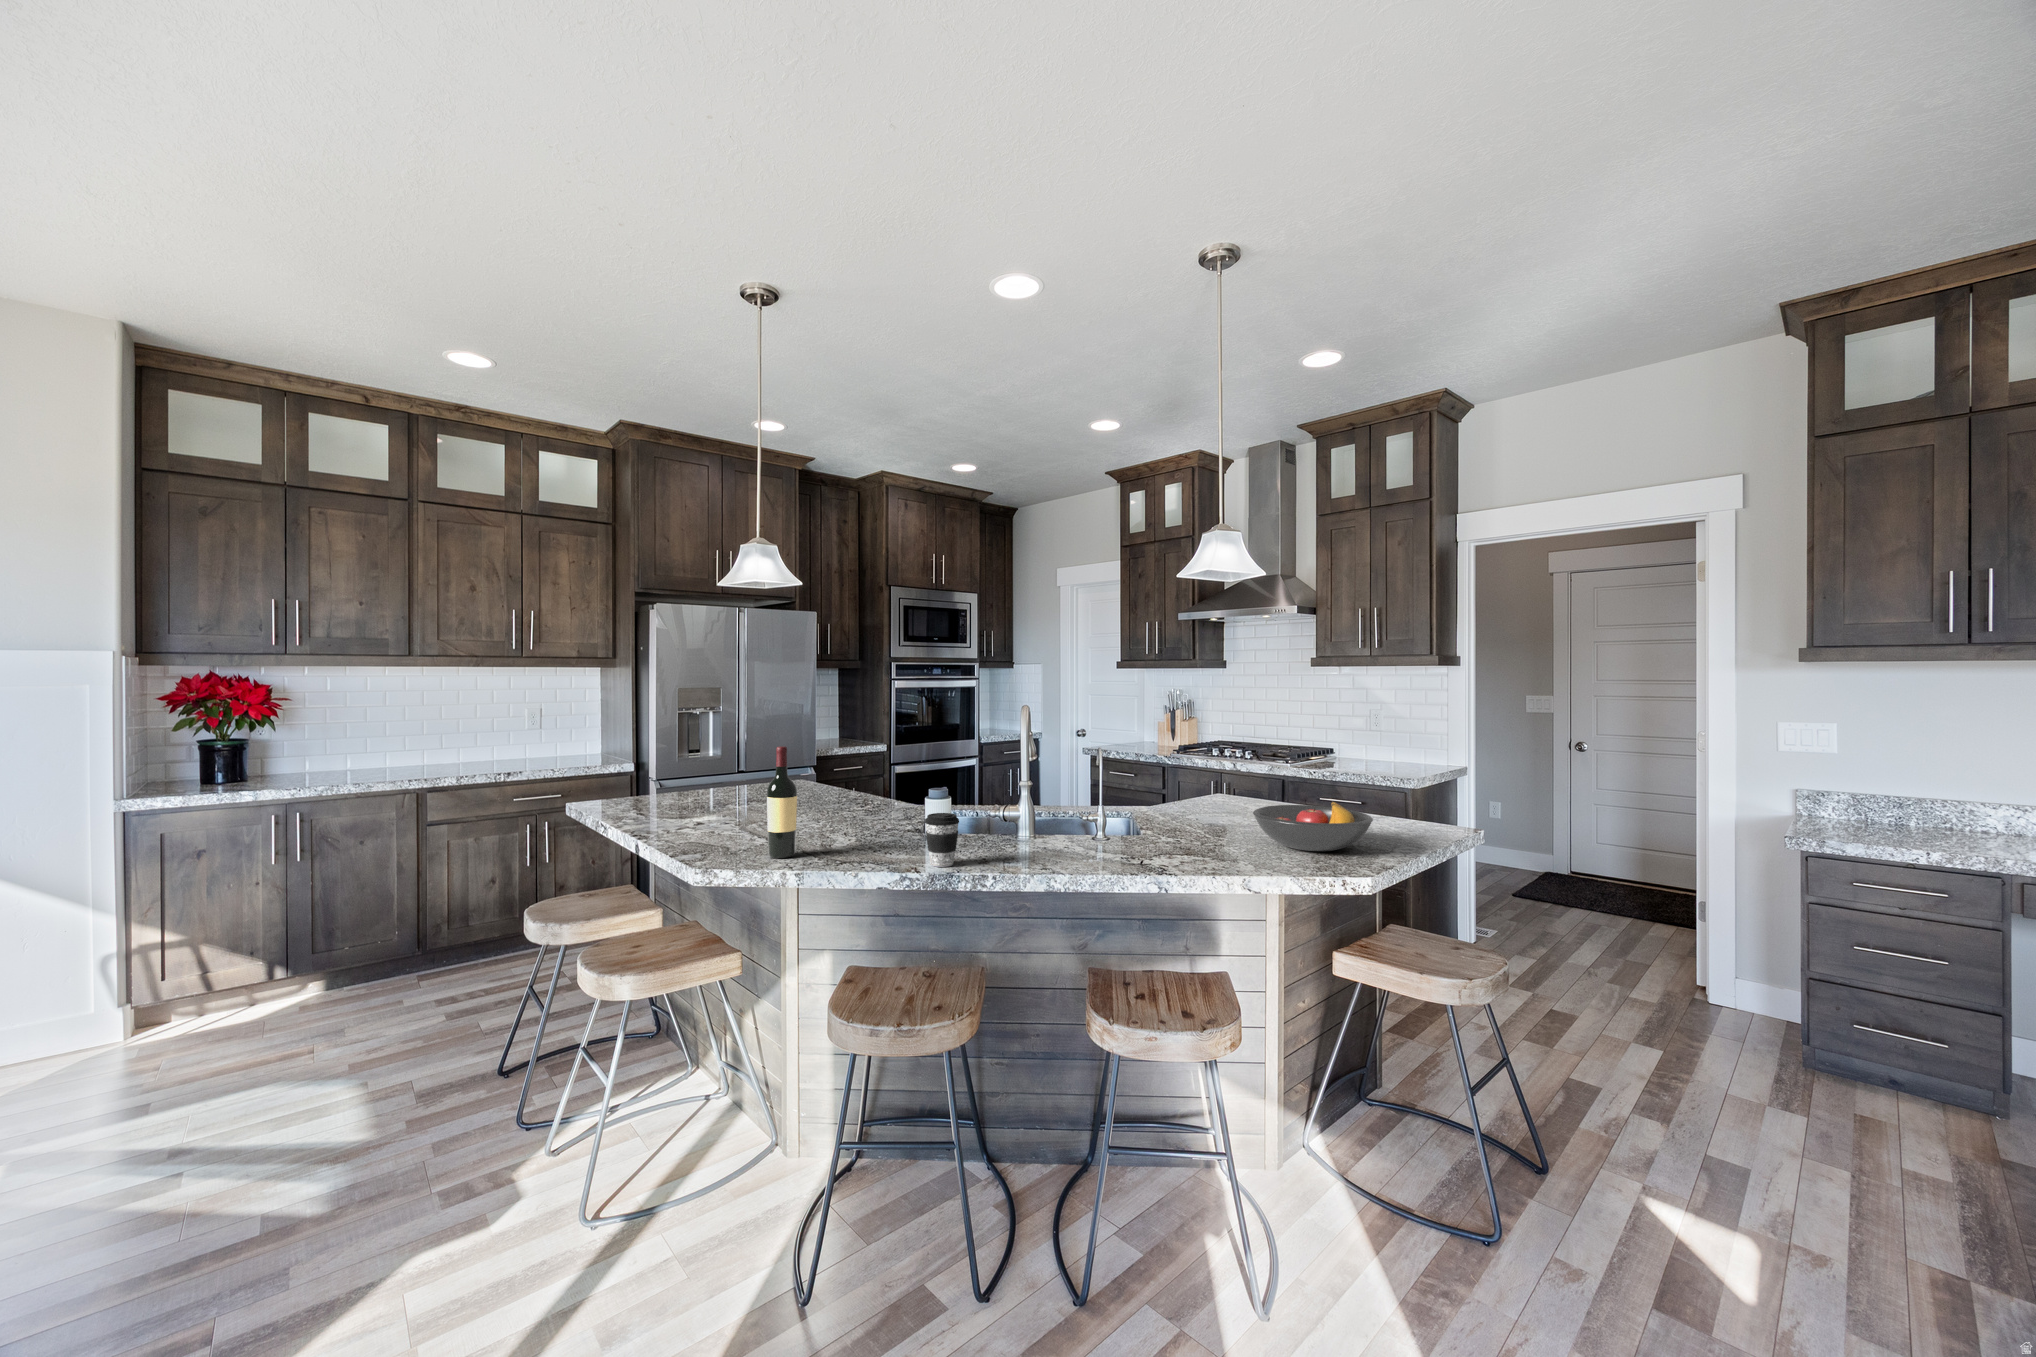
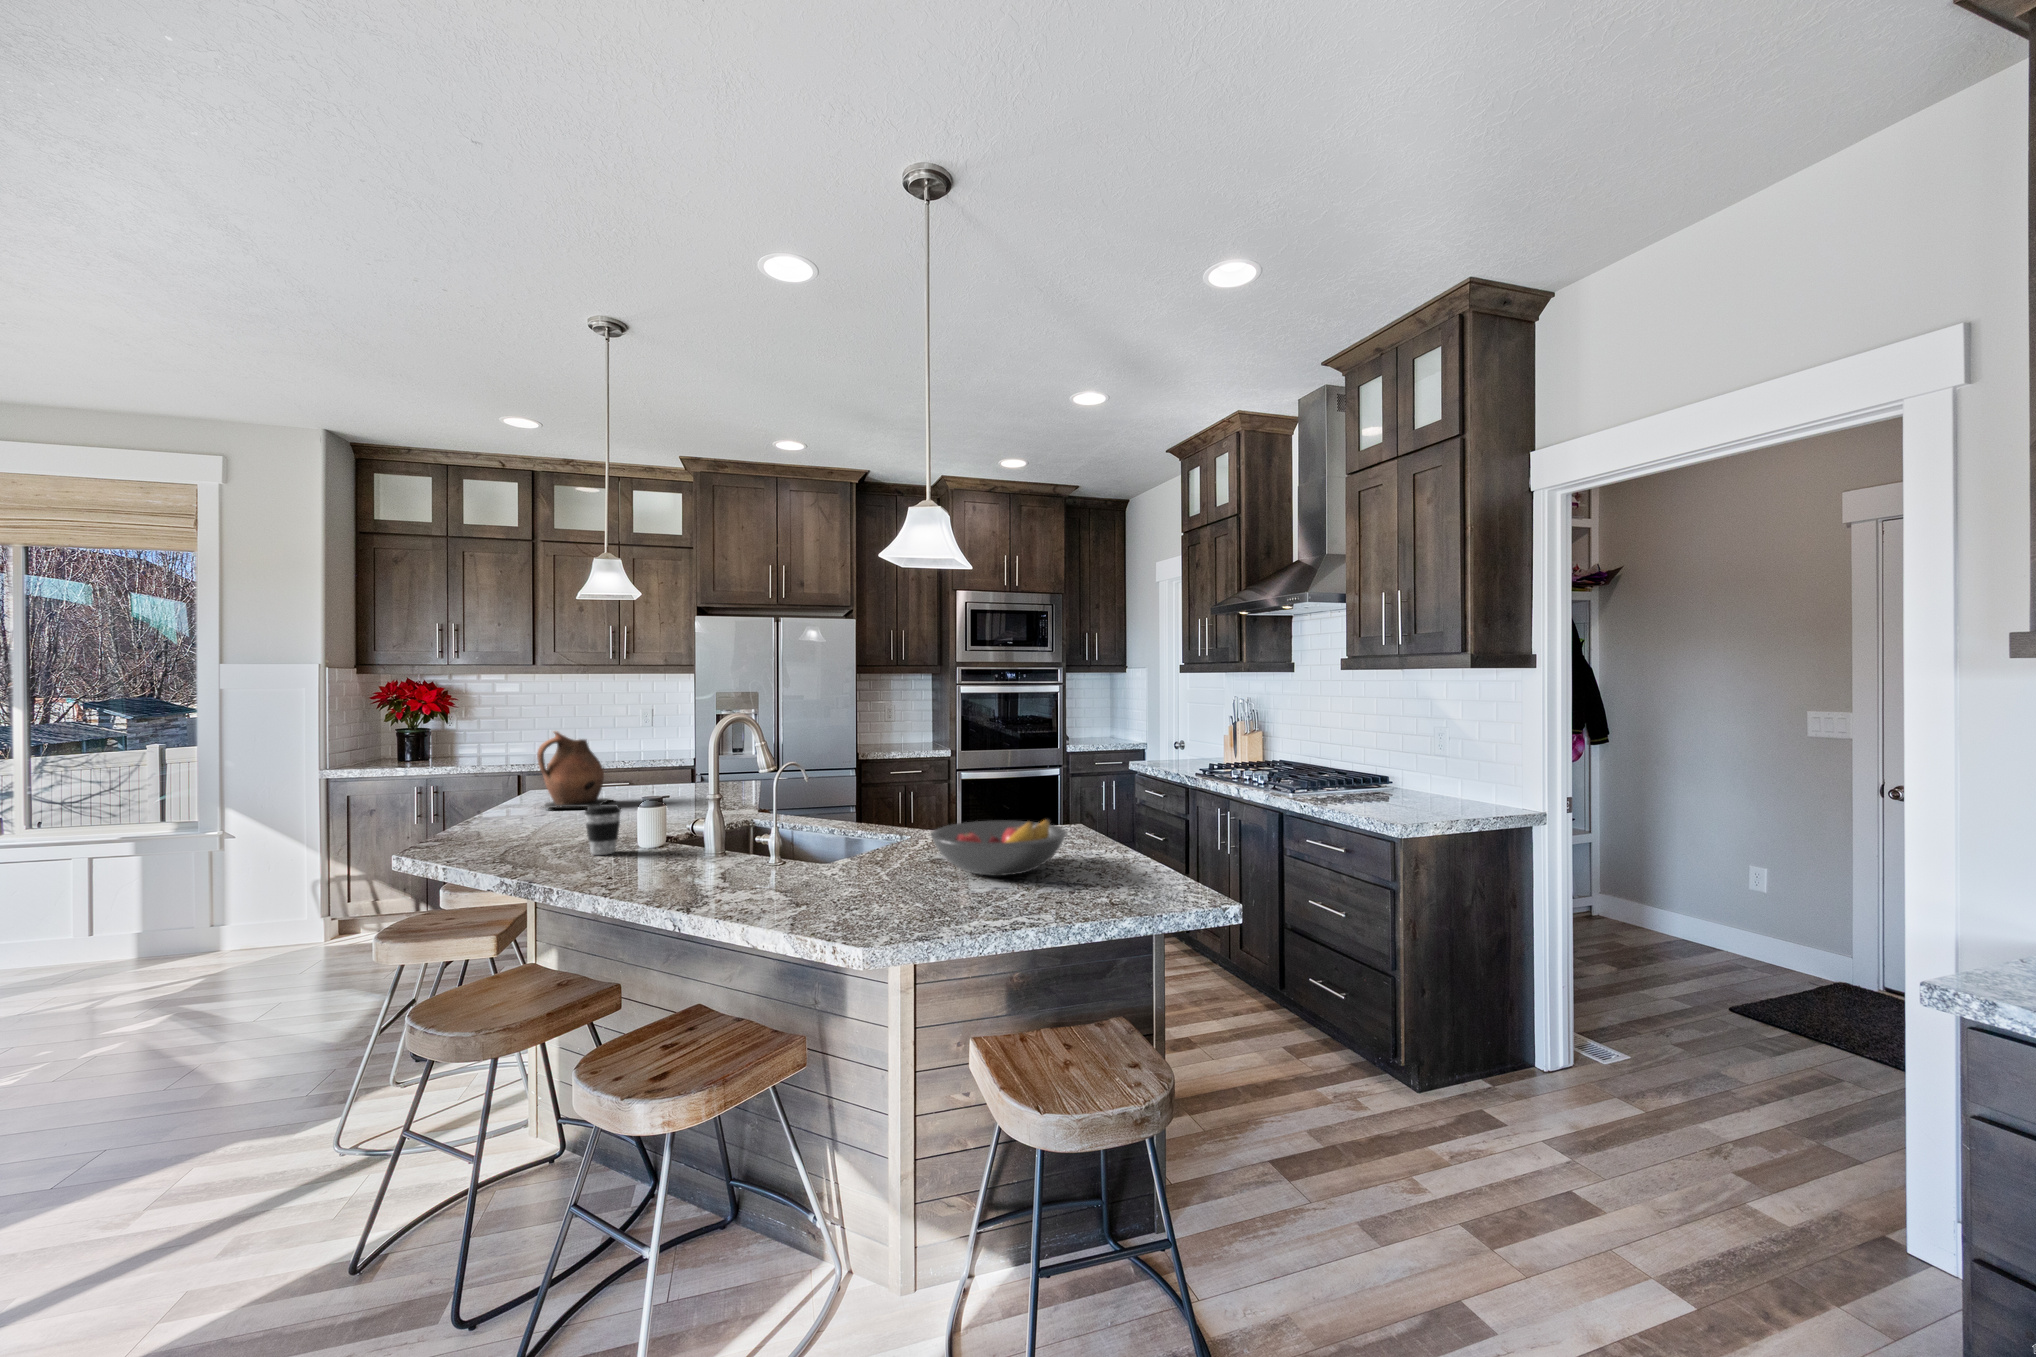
ceramic pitcher: none [676,738,756,825] -> present [537,731,611,808]
wine bottle: present [767,746,797,858] -> none [504,738,534,837]

